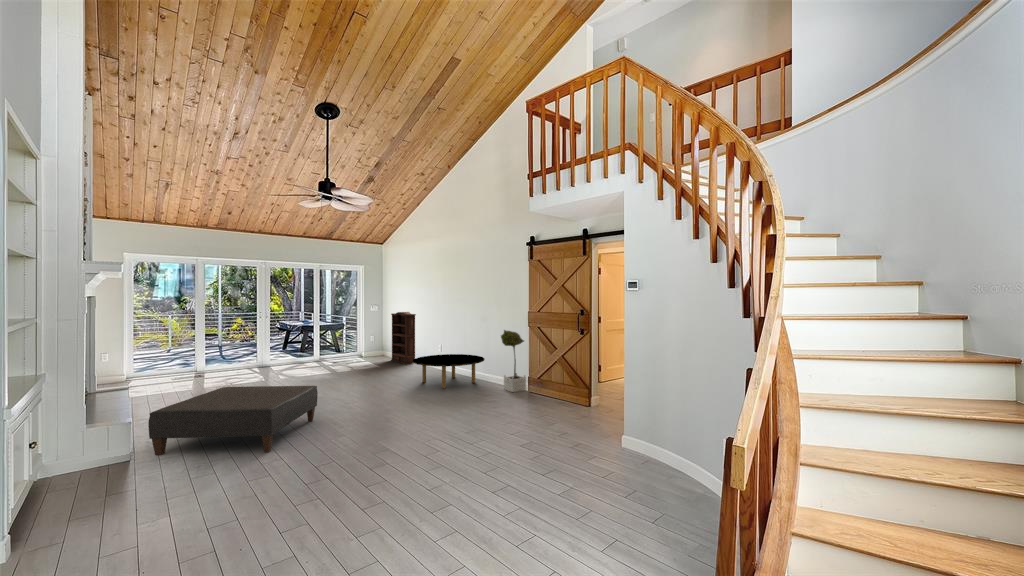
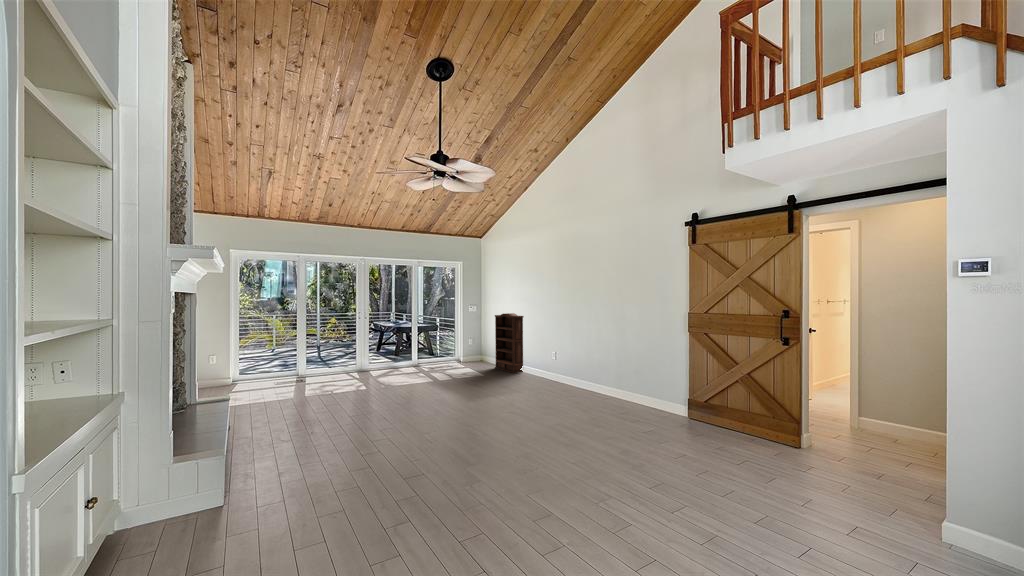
potted tree: present [501,330,526,392] -> none [650,336,688,419]
coffee table: present [413,354,485,388] -> none [534,364,623,408]
ottoman: present [148,386,318,455] -> none [246,404,440,505]

